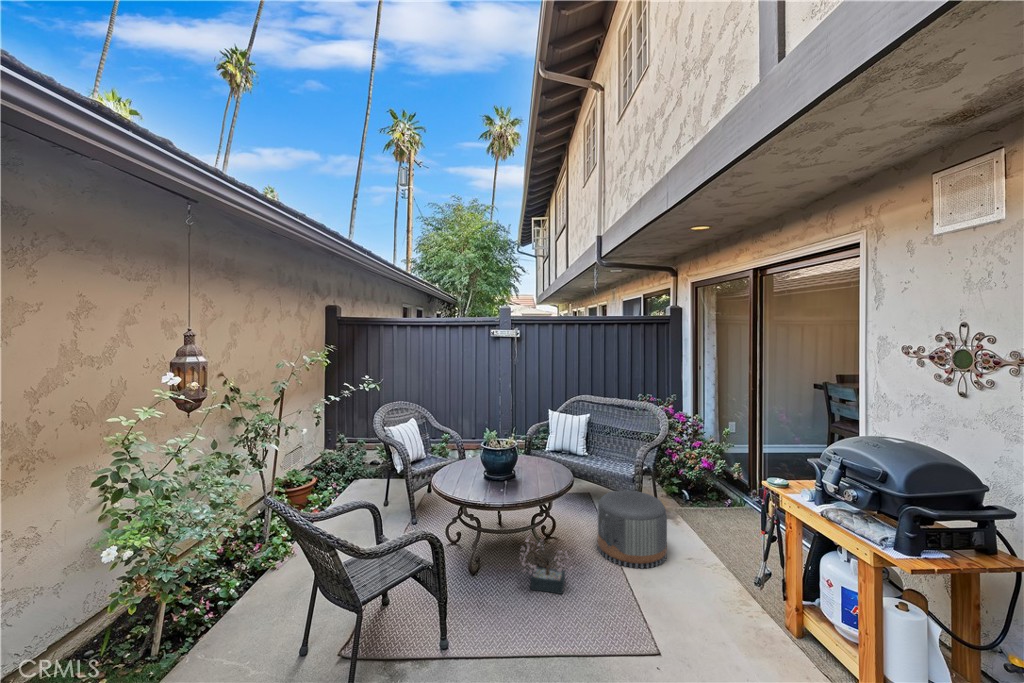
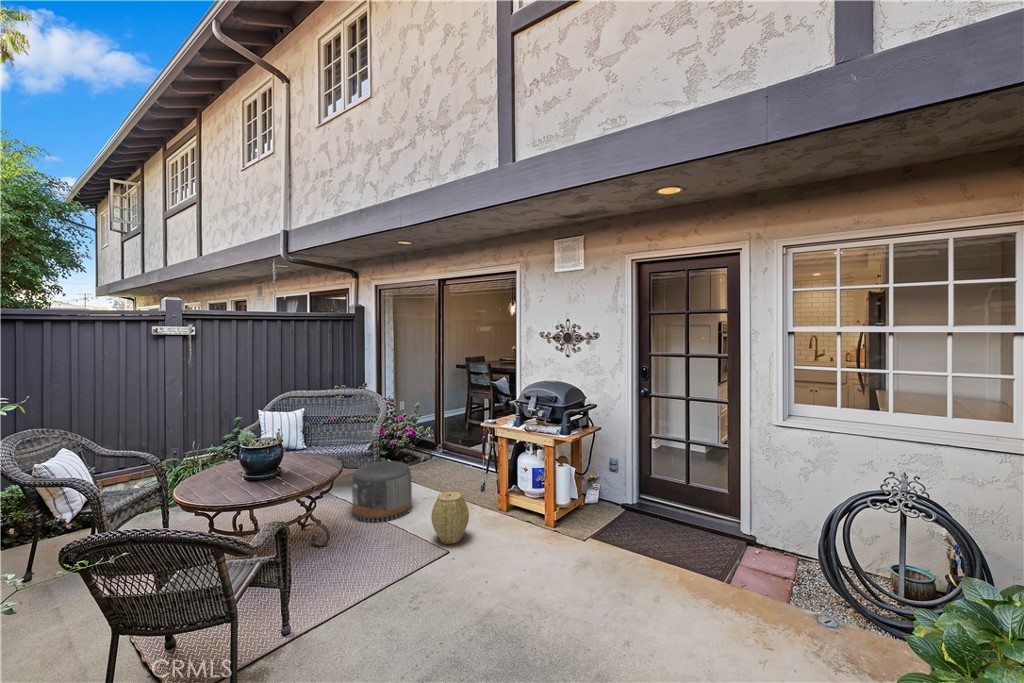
decorative plant: present [520,537,572,594] -> none [307,518,362,565]
woven basket: none [649,564,705,643] -> present [431,492,469,544]

